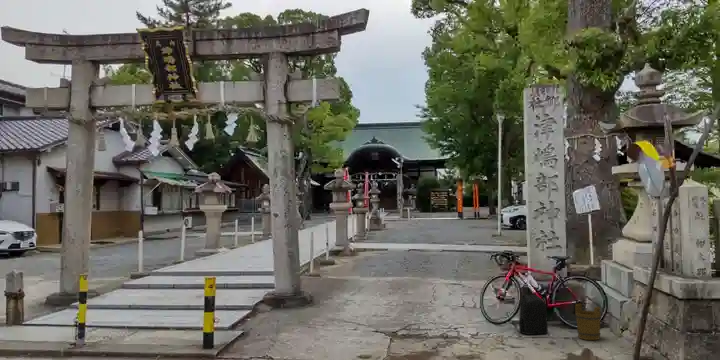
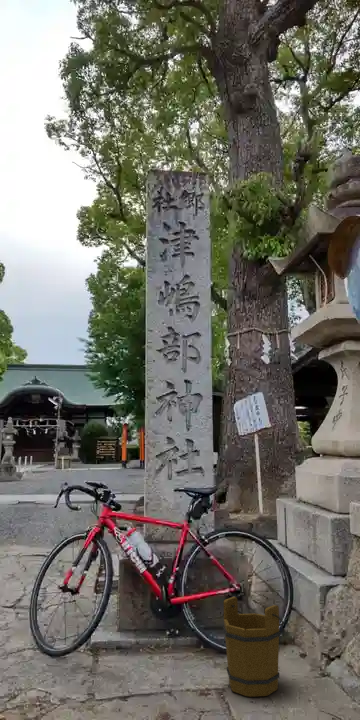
backpack: present [519,295,548,334] -> none [96,575,163,685]

